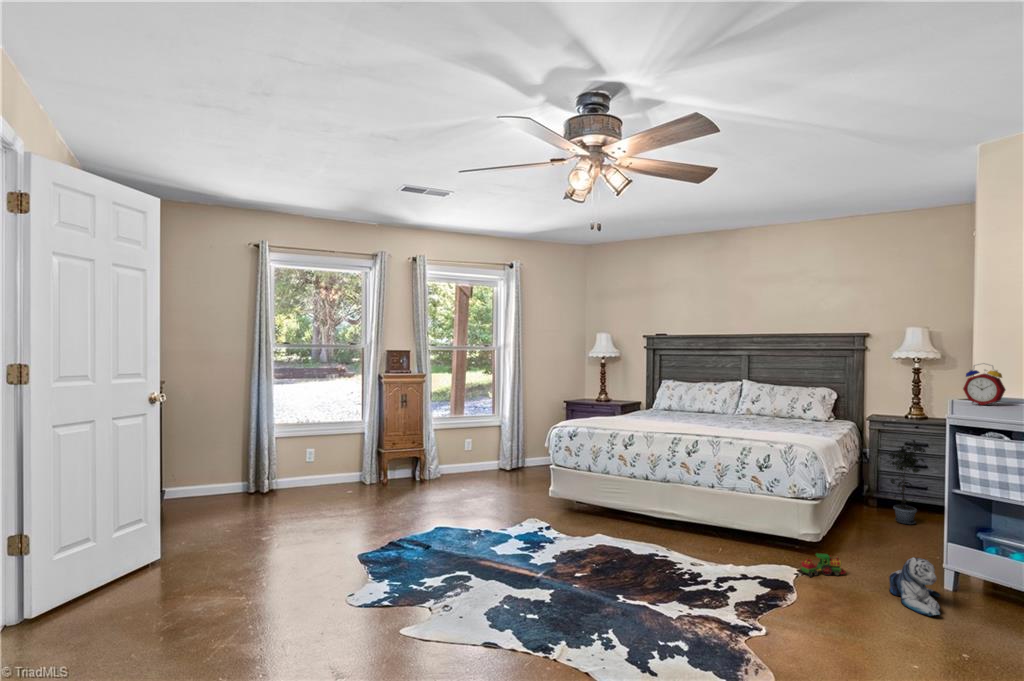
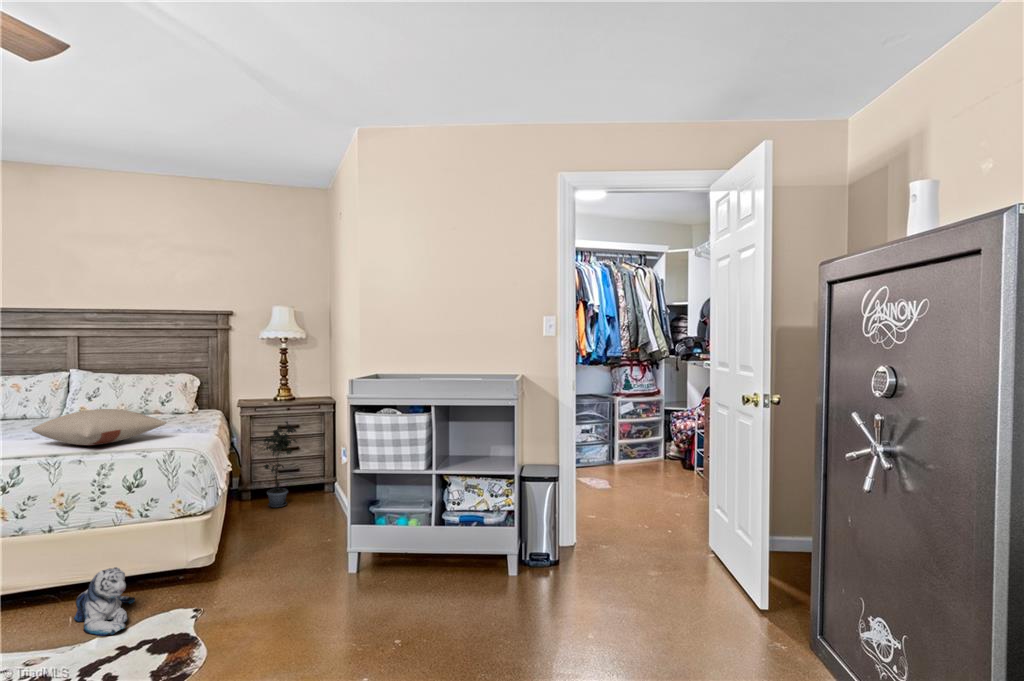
alarm clock: present [963,363,1005,405] -> none [369,344,401,384]
pillow: none [707,409,790,434] -> present [32,409,166,446]
toy train: present [800,554,846,577] -> none [196,574,249,613]
plush toy: present [889,558,940,616] -> present [73,567,135,636]

